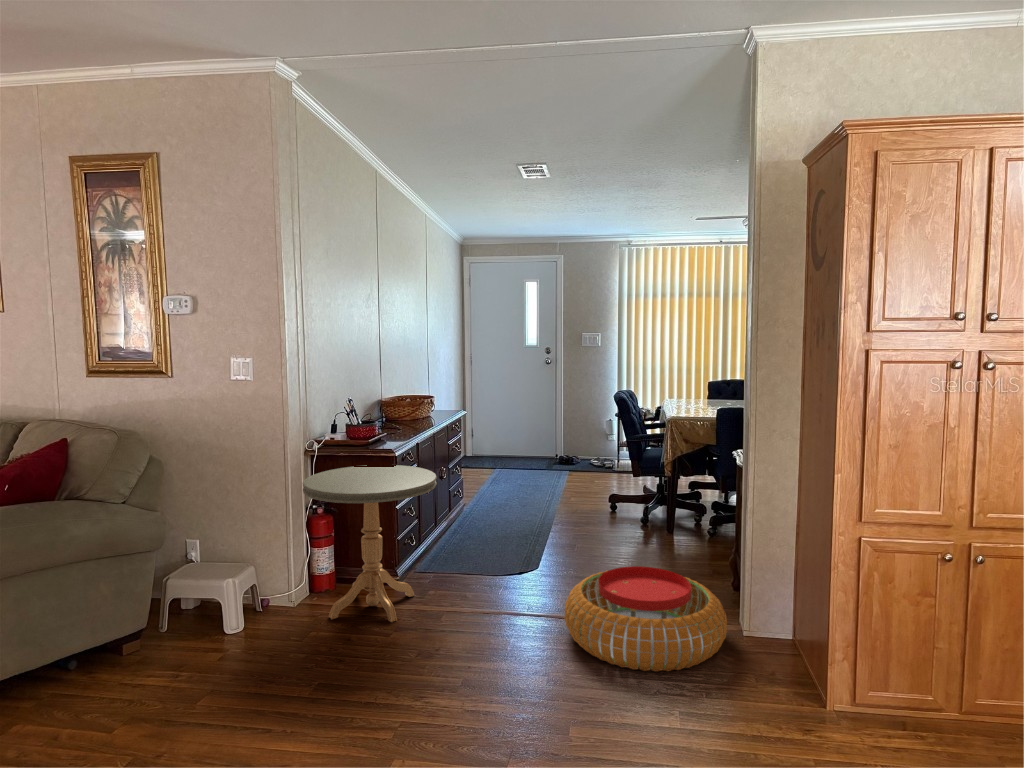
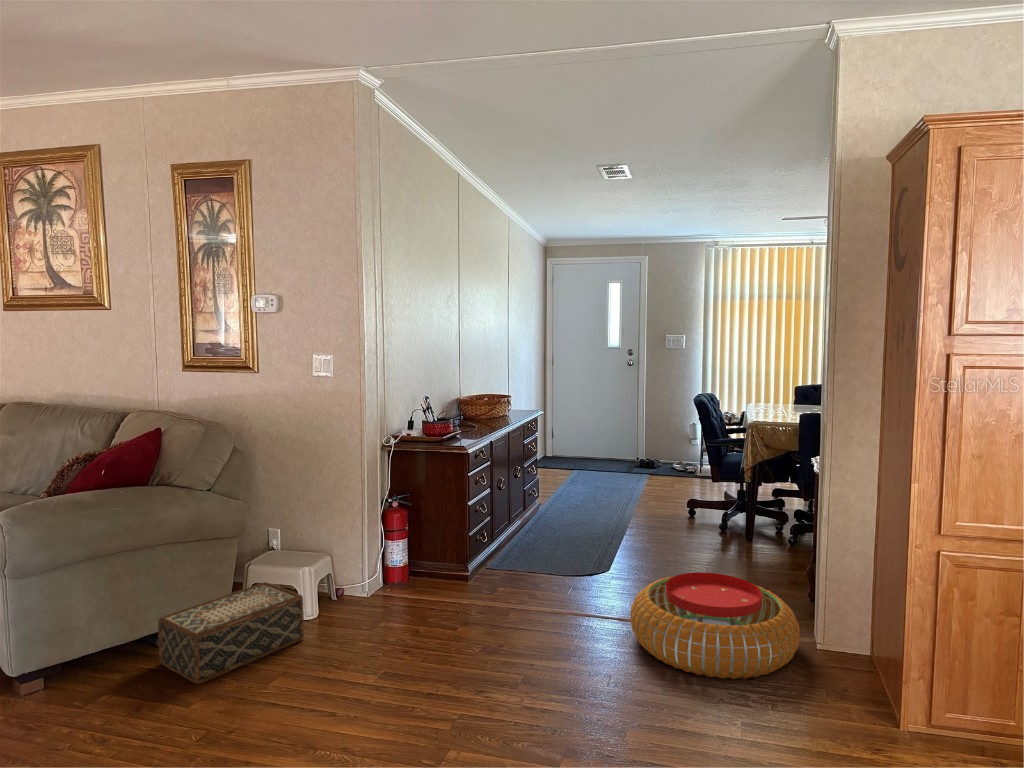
side table: present [303,465,437,622] -> none [377,462,506,616]
woven basket: none [58,600,225,718] -> present [158,582,304,684]

